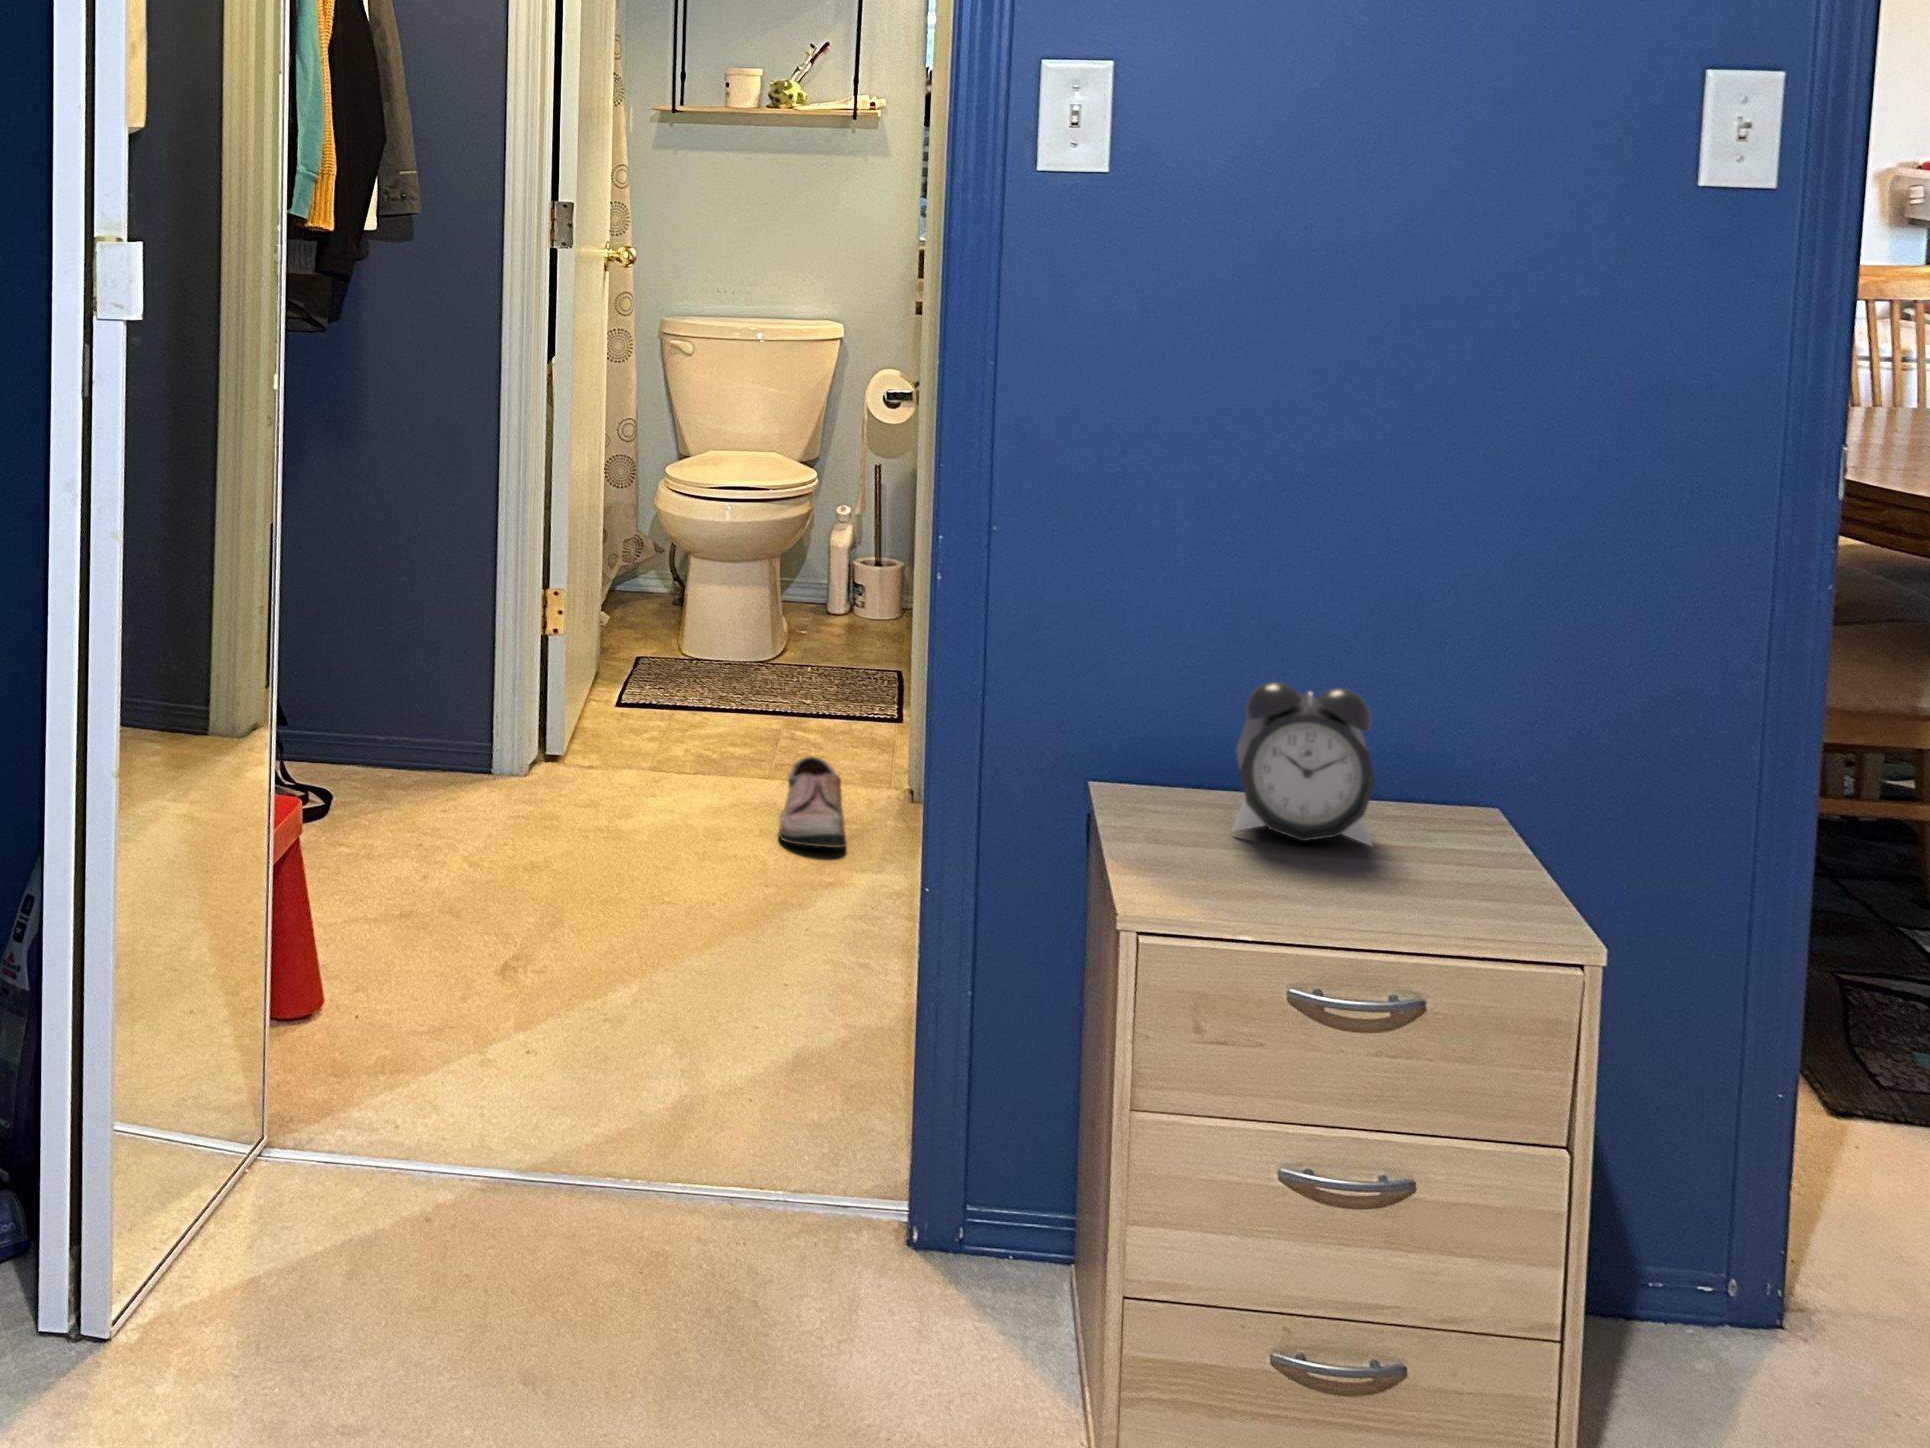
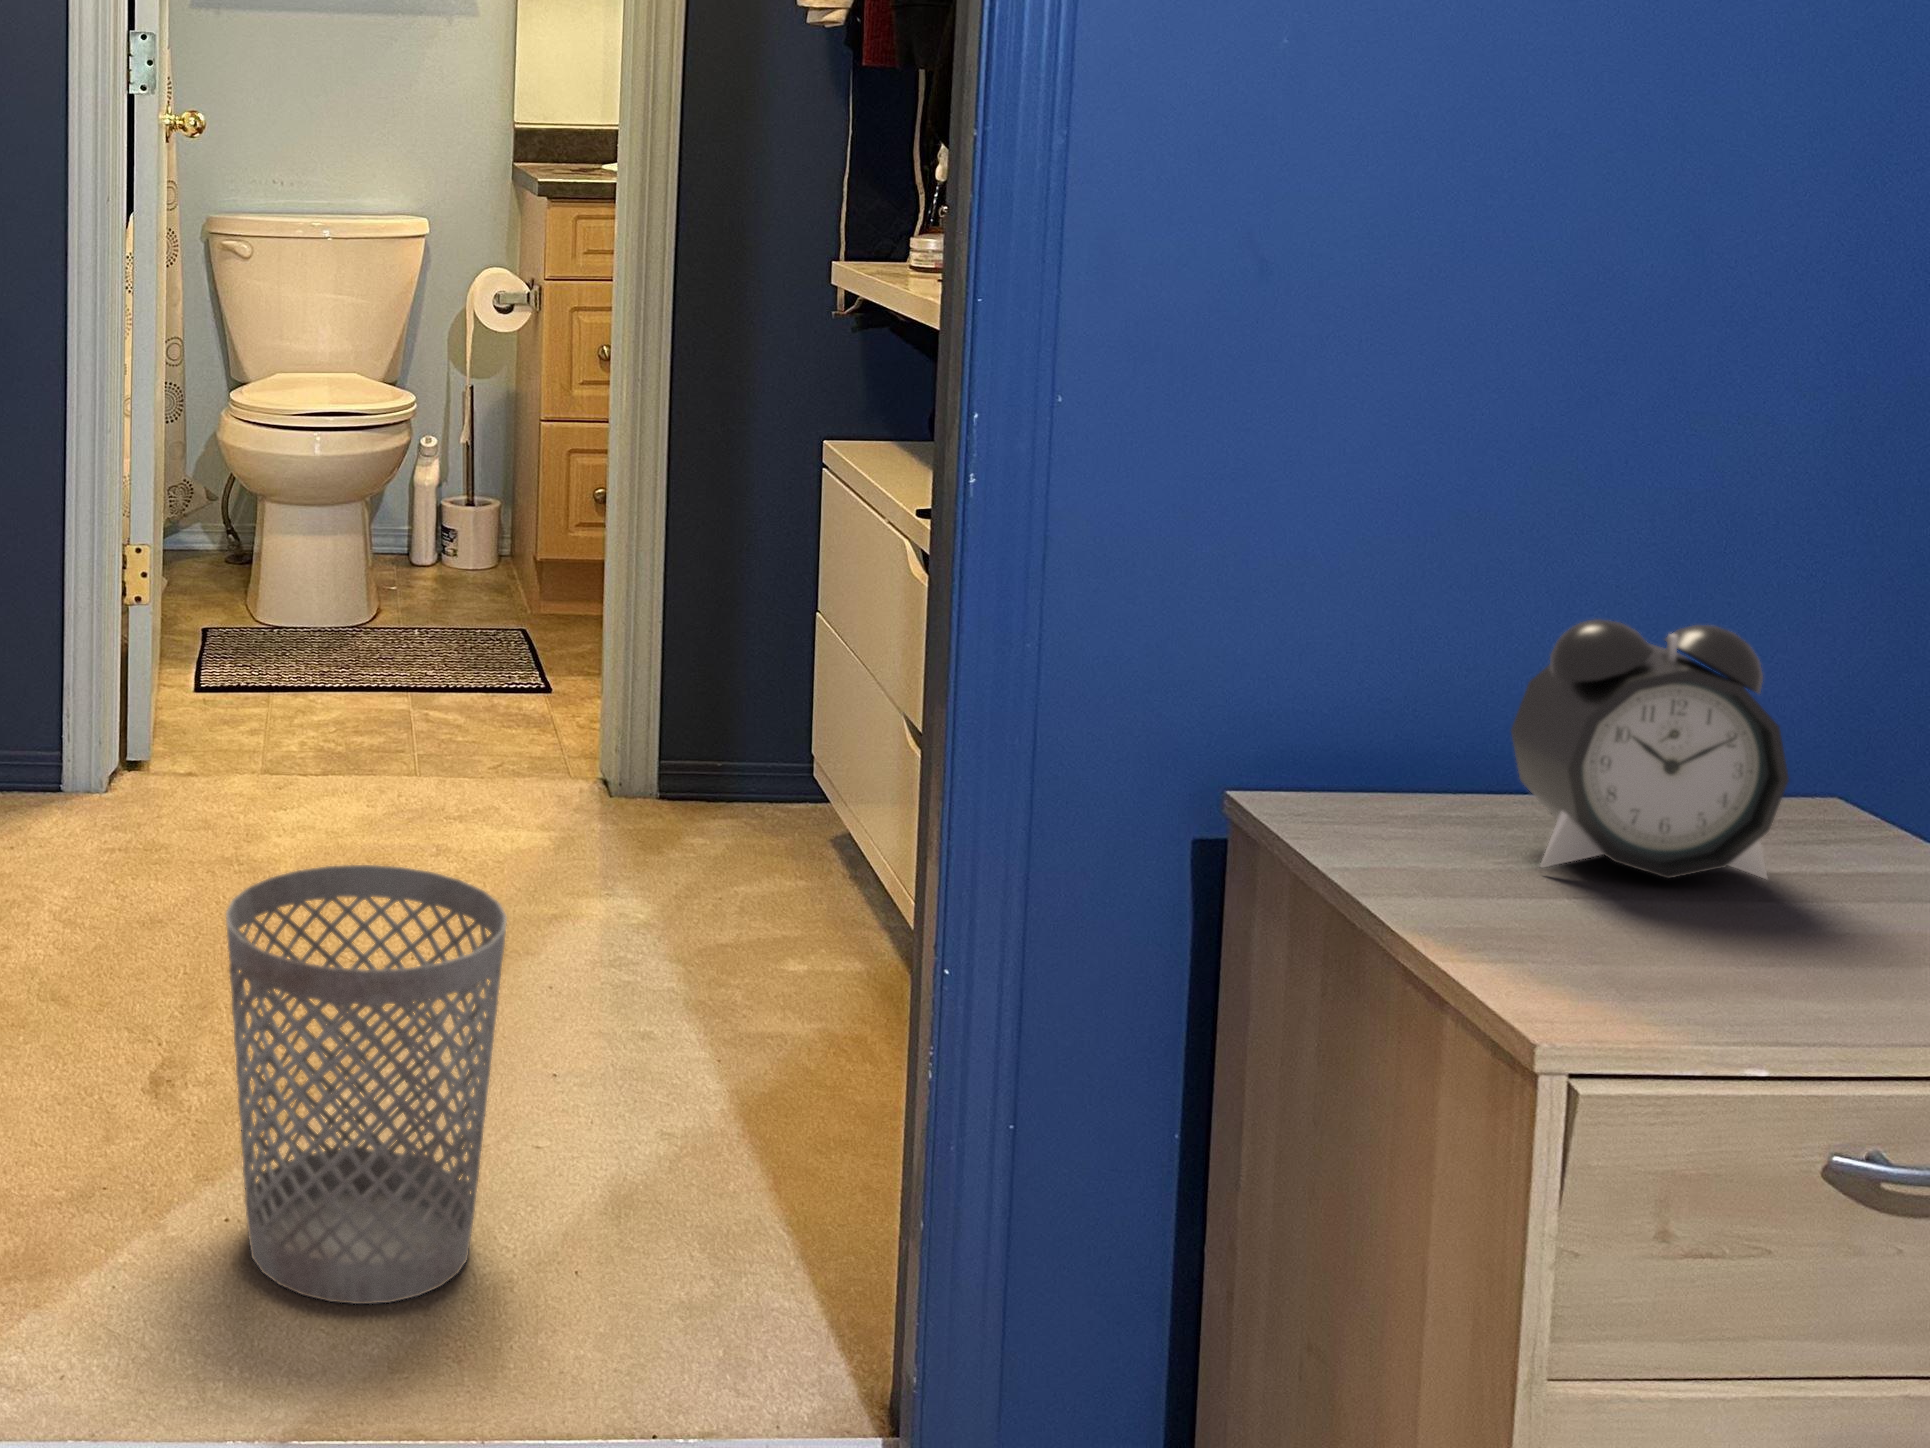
shoe: present [779,756,847,848] -> none [456,739,553,858]
wastebasket: none [523,821,710,1107] -> present [226,865,507,1304]

